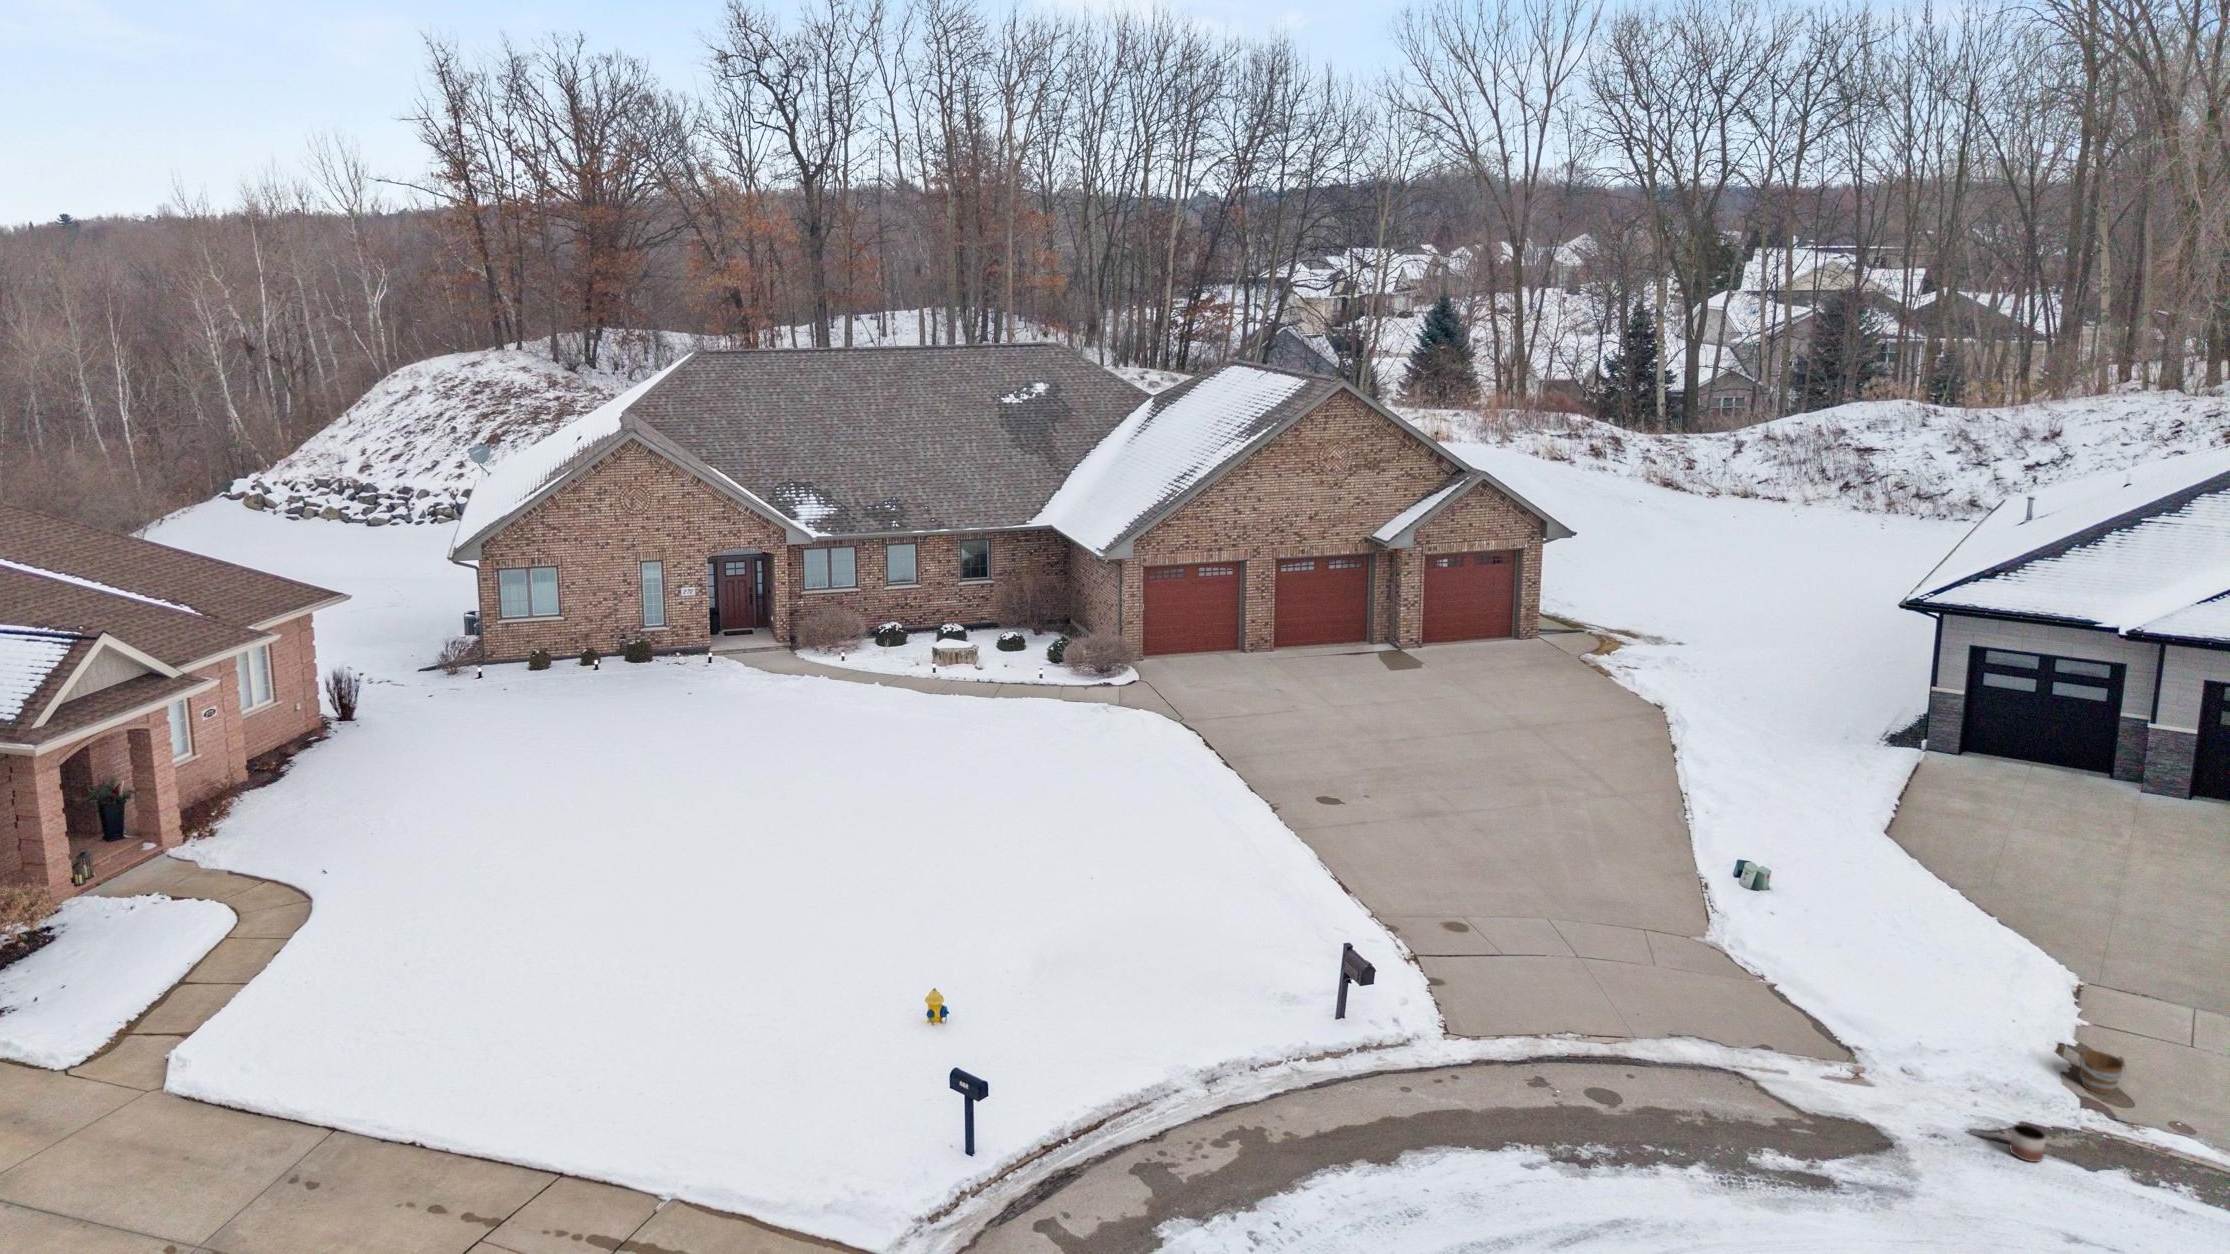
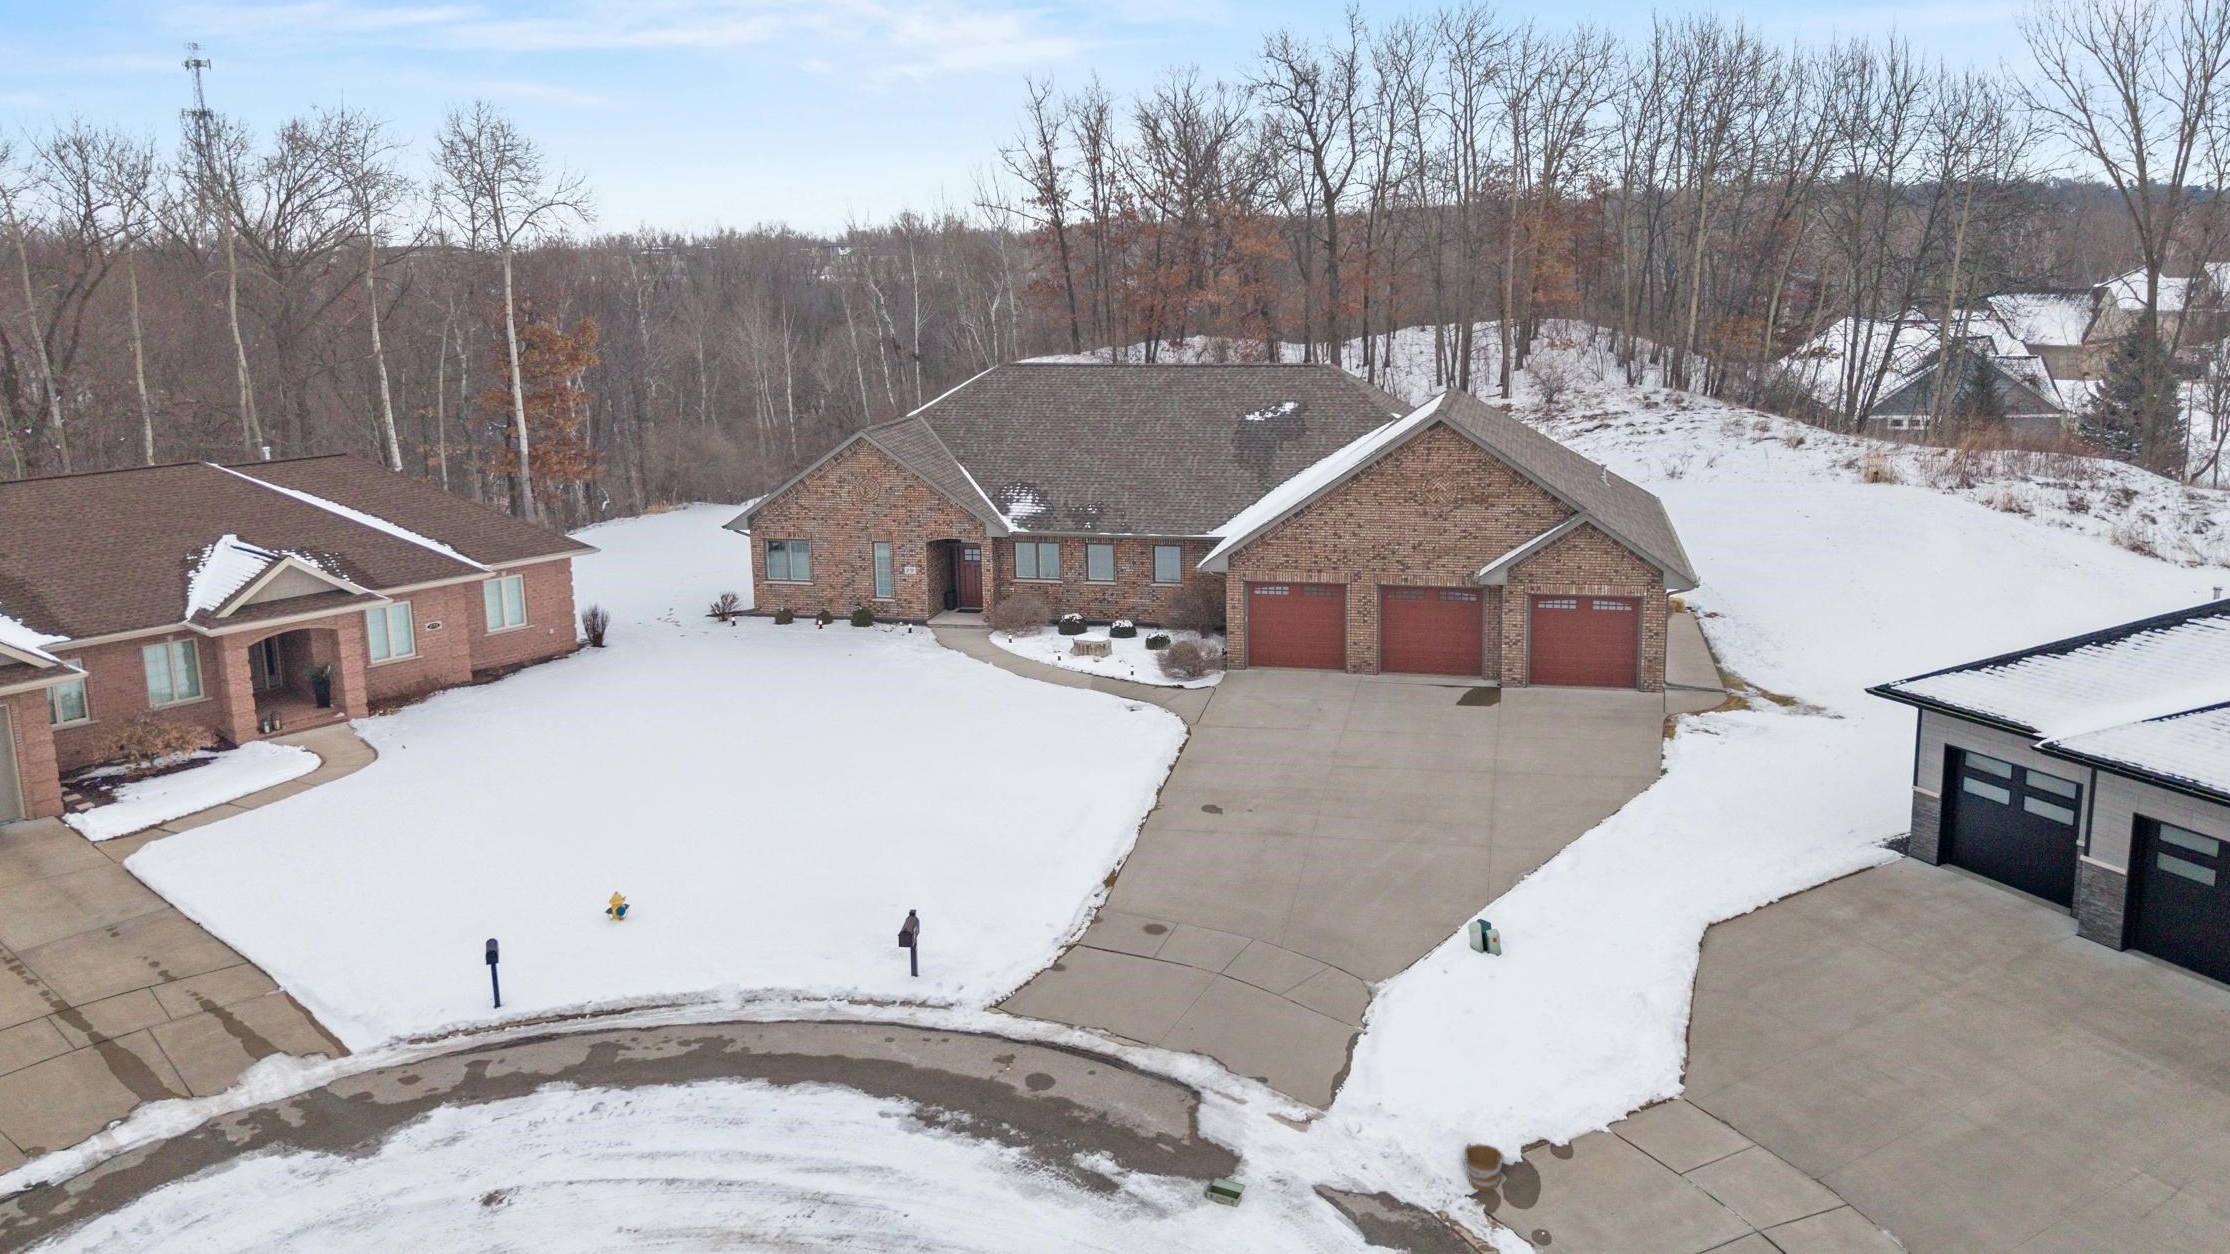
planter: present [2010,1124,2046,1162] -> none [1289,1185,1316,1224]
toolbox: none [1920,1139,1968,1163] -> present [1207,1178,1246,1207]

